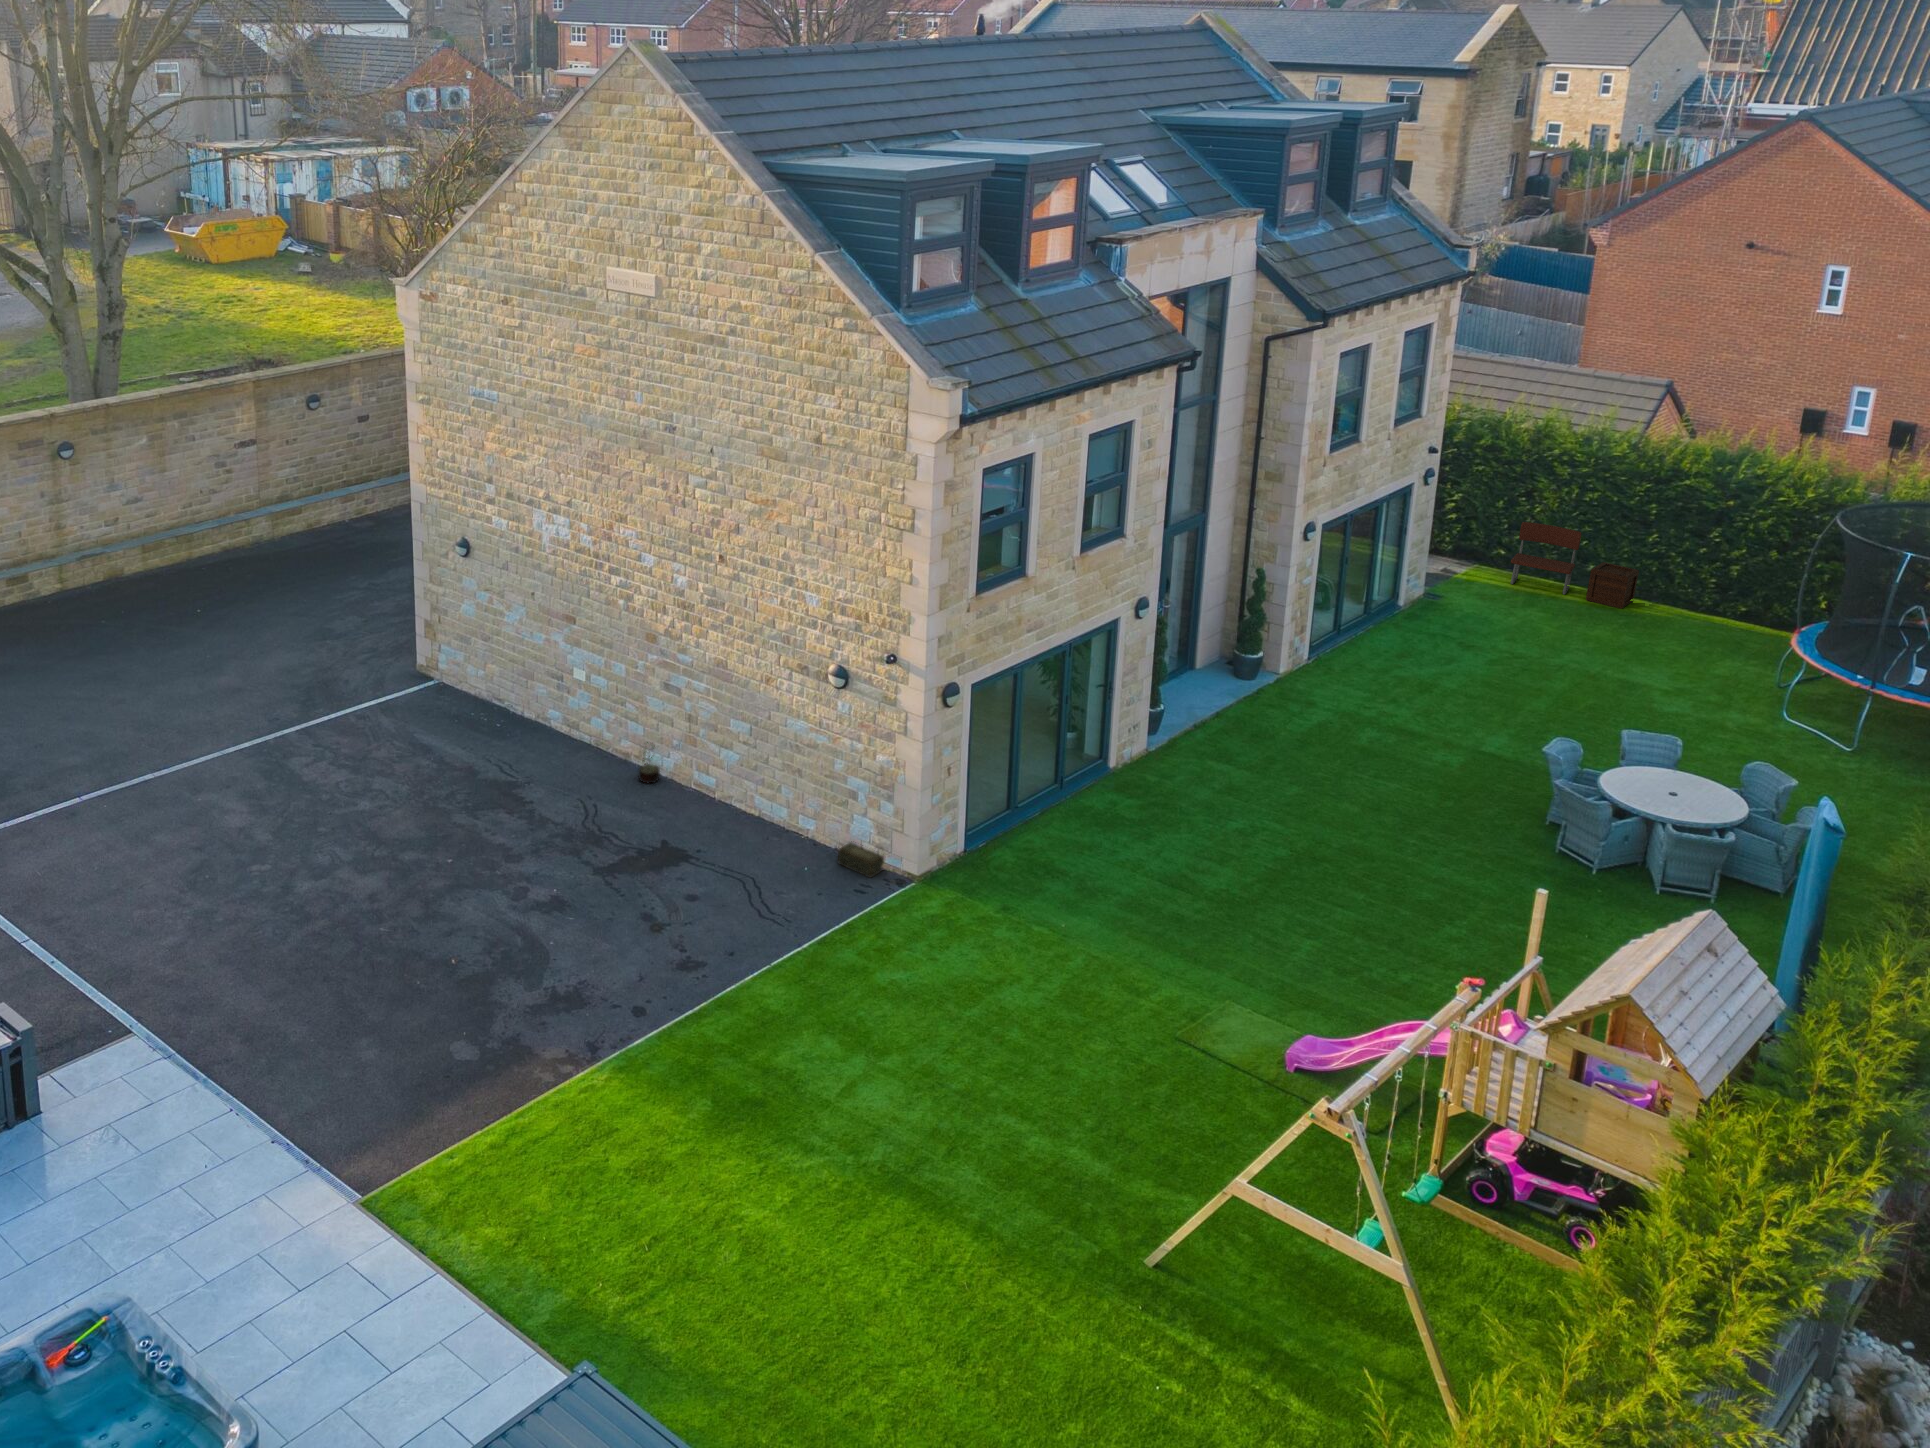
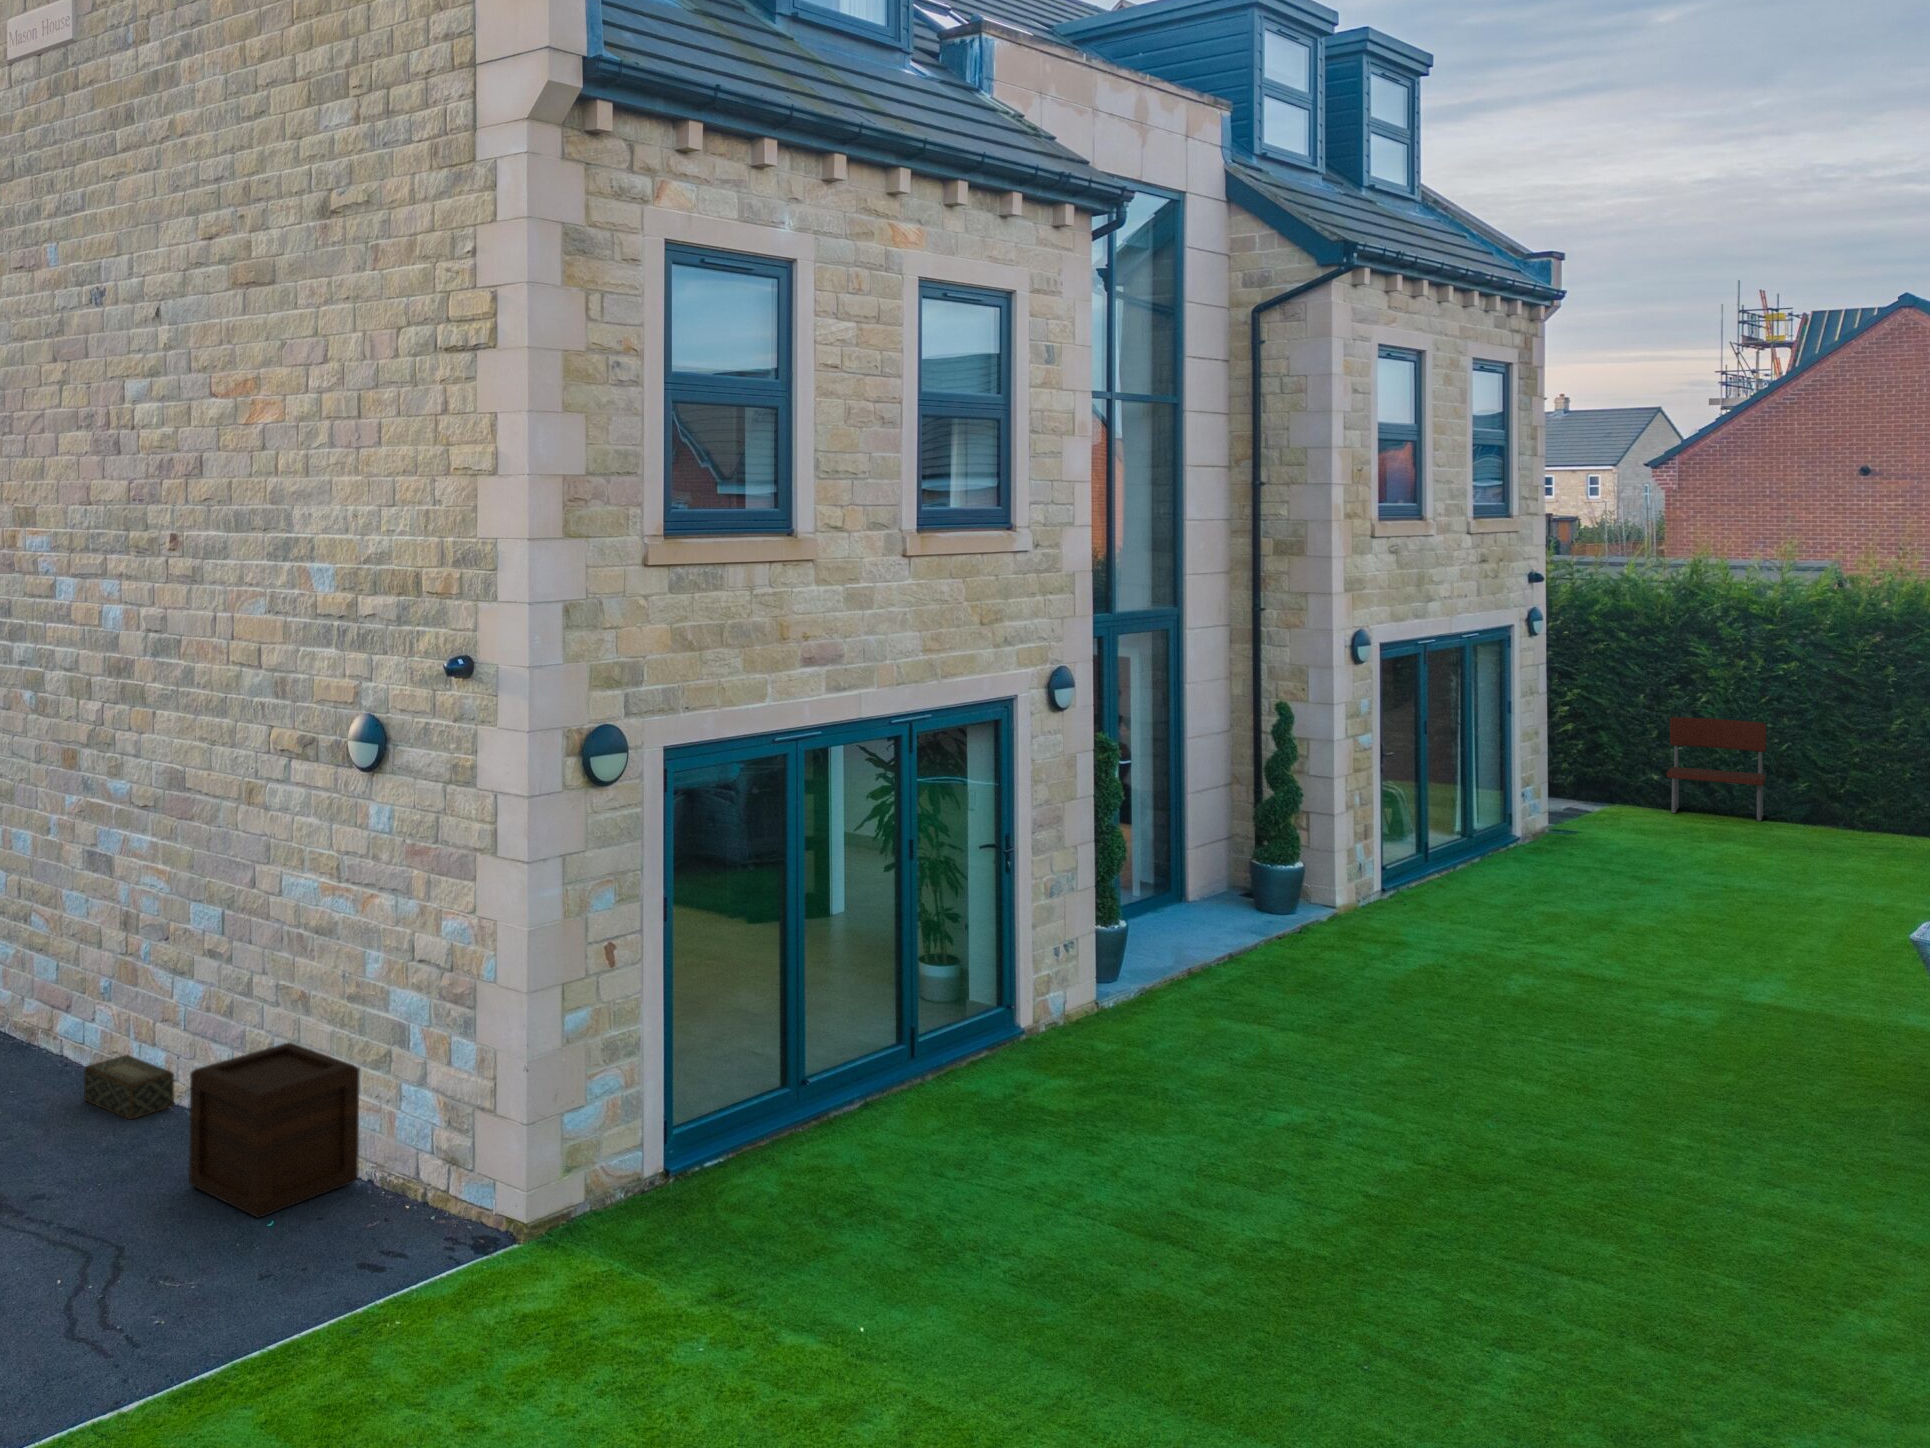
wooden crate: present [1586,562,1639,609] -> present [189,1042,359,1218]
decorative plant: present [638,742,660,783] -> none [21,985,72,1077]
woven basket: present [838,843,884,877] -> present [84,1055,174,1119]

